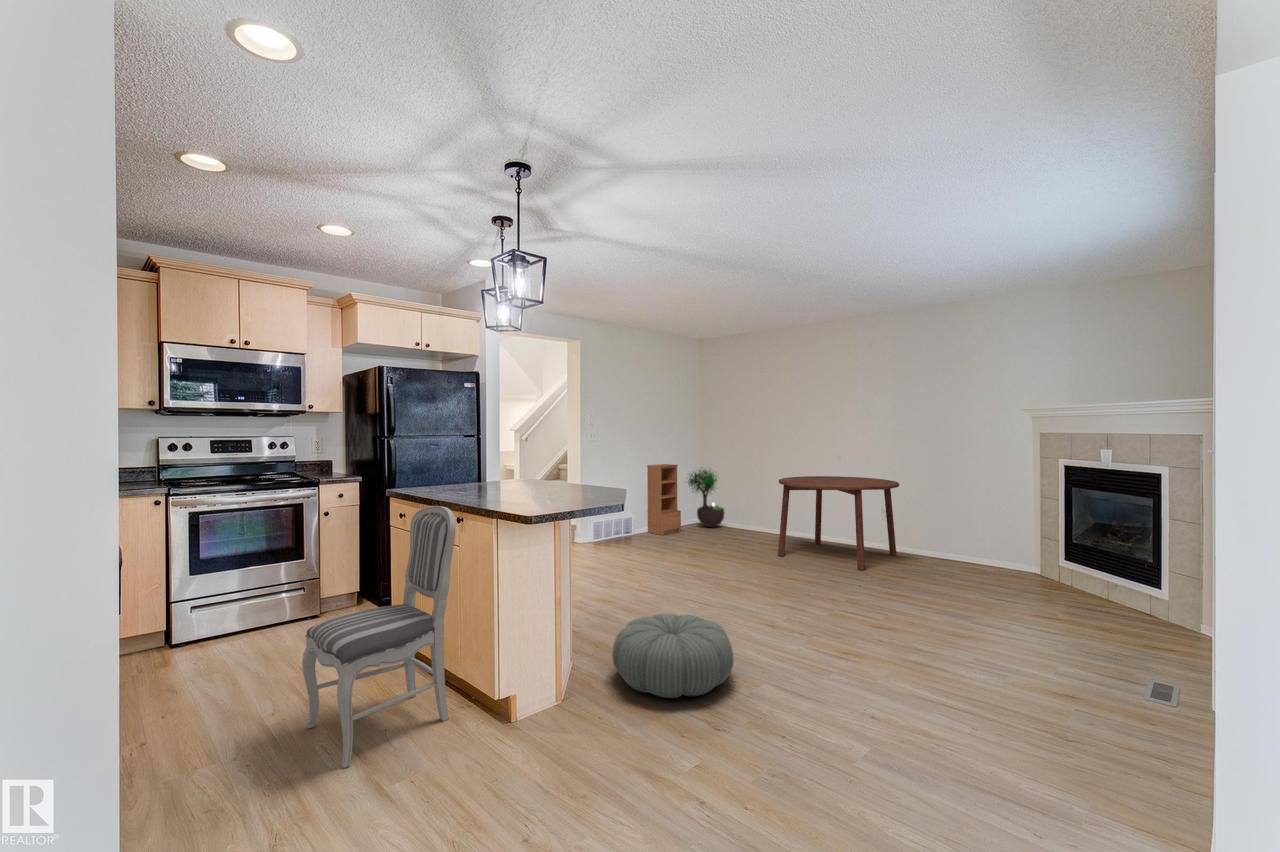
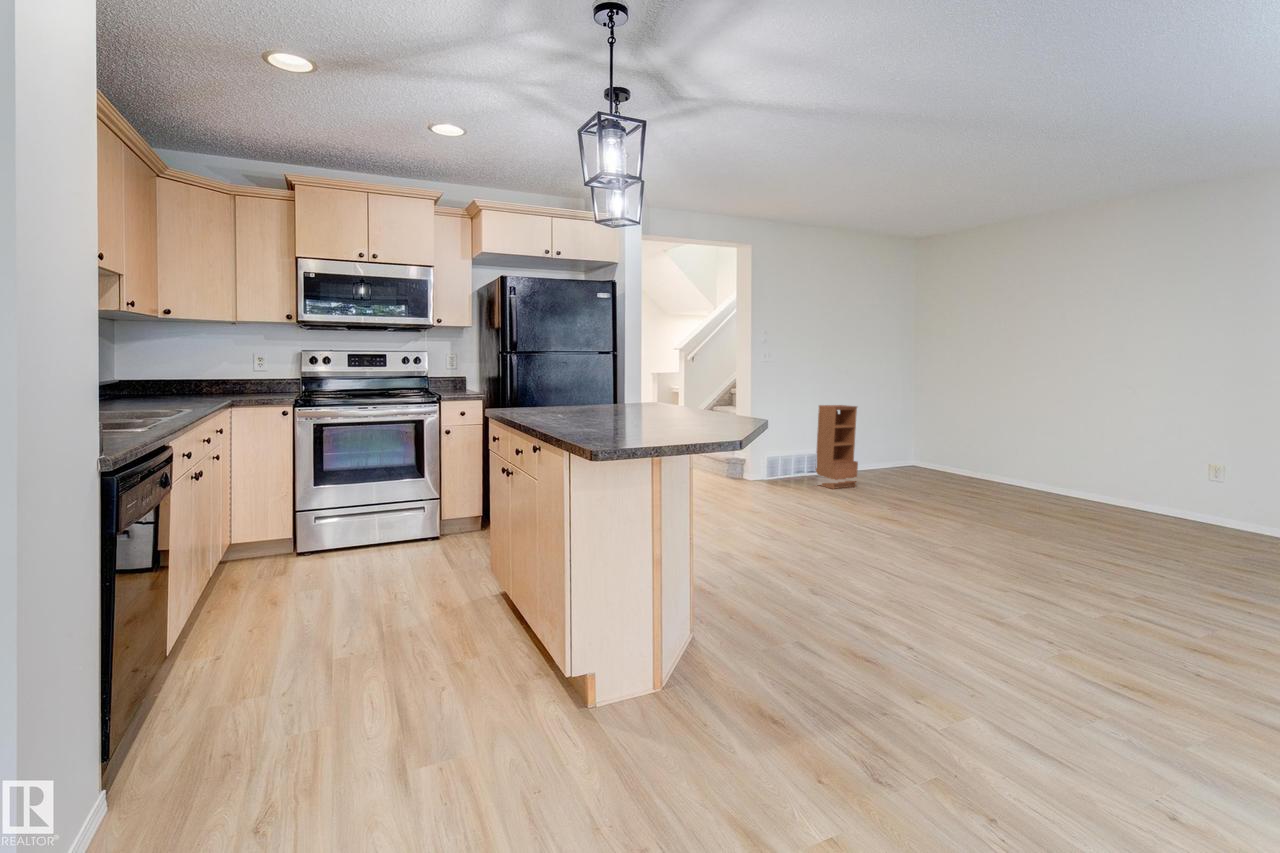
potted tree: present [688,470,724,527] -> none [864,406,917,485]
dining table: present [778,476,899,570] -> none [988,428,1202,563]
dining chair: present [302,506,455,768] -> none [365,427,528,730]
pouf: present [612,613,734,698] -> none [732,593,909,721]

